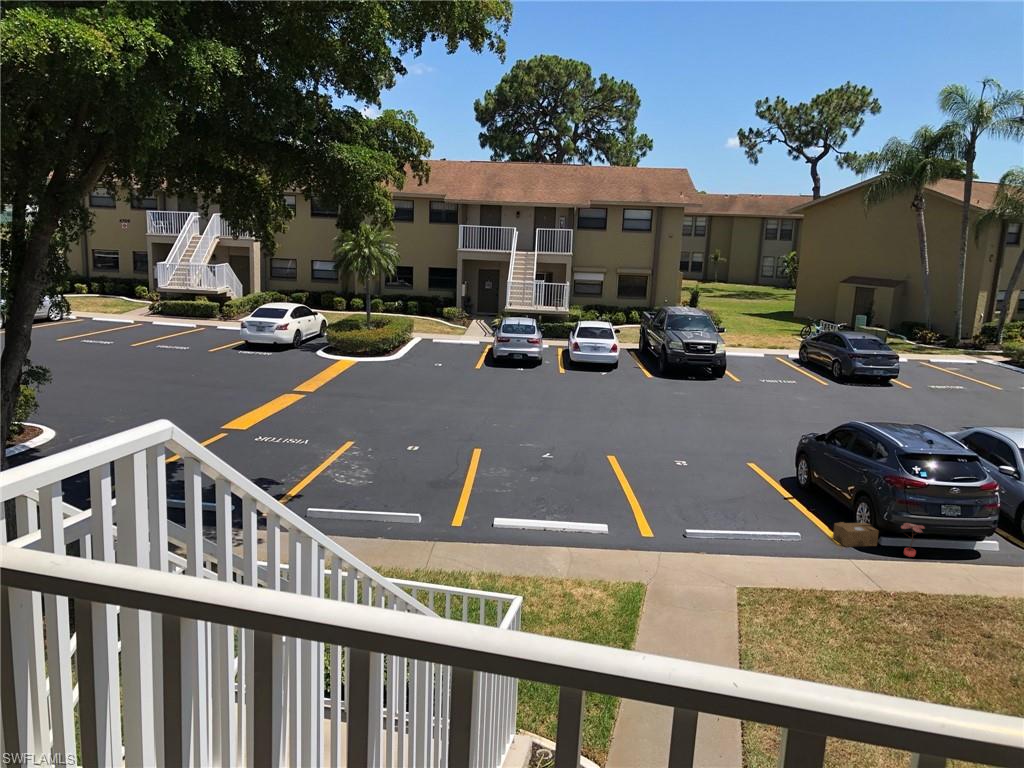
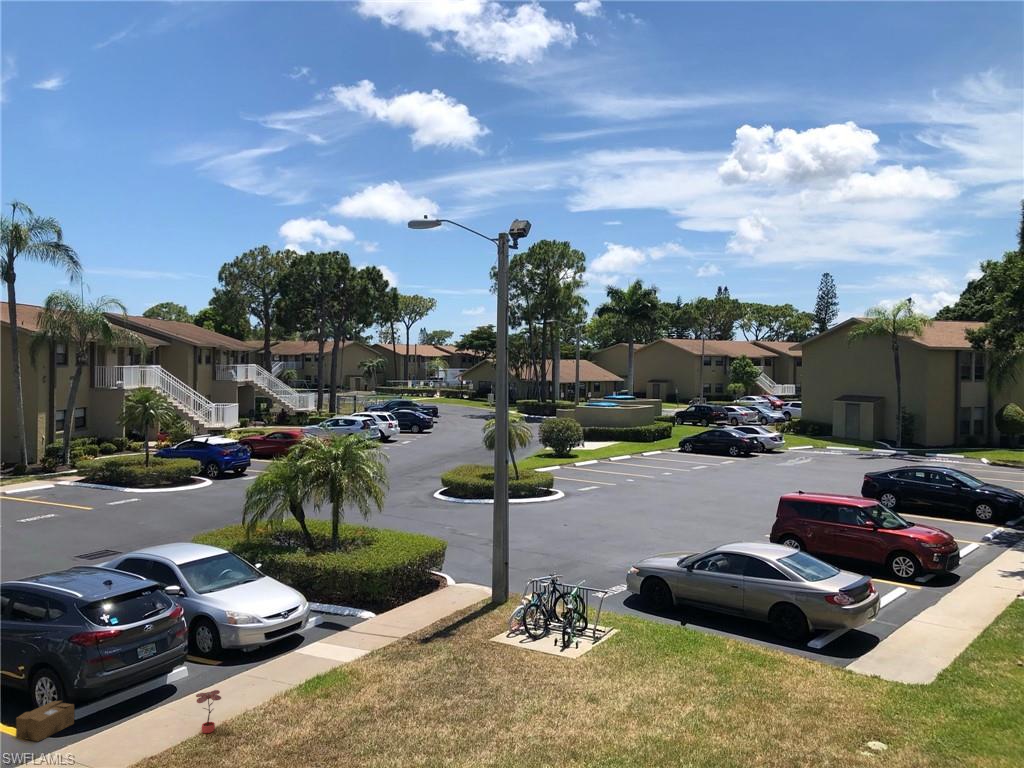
potted plant: present [901,523,925,557] -> present [196,690,221,733]

